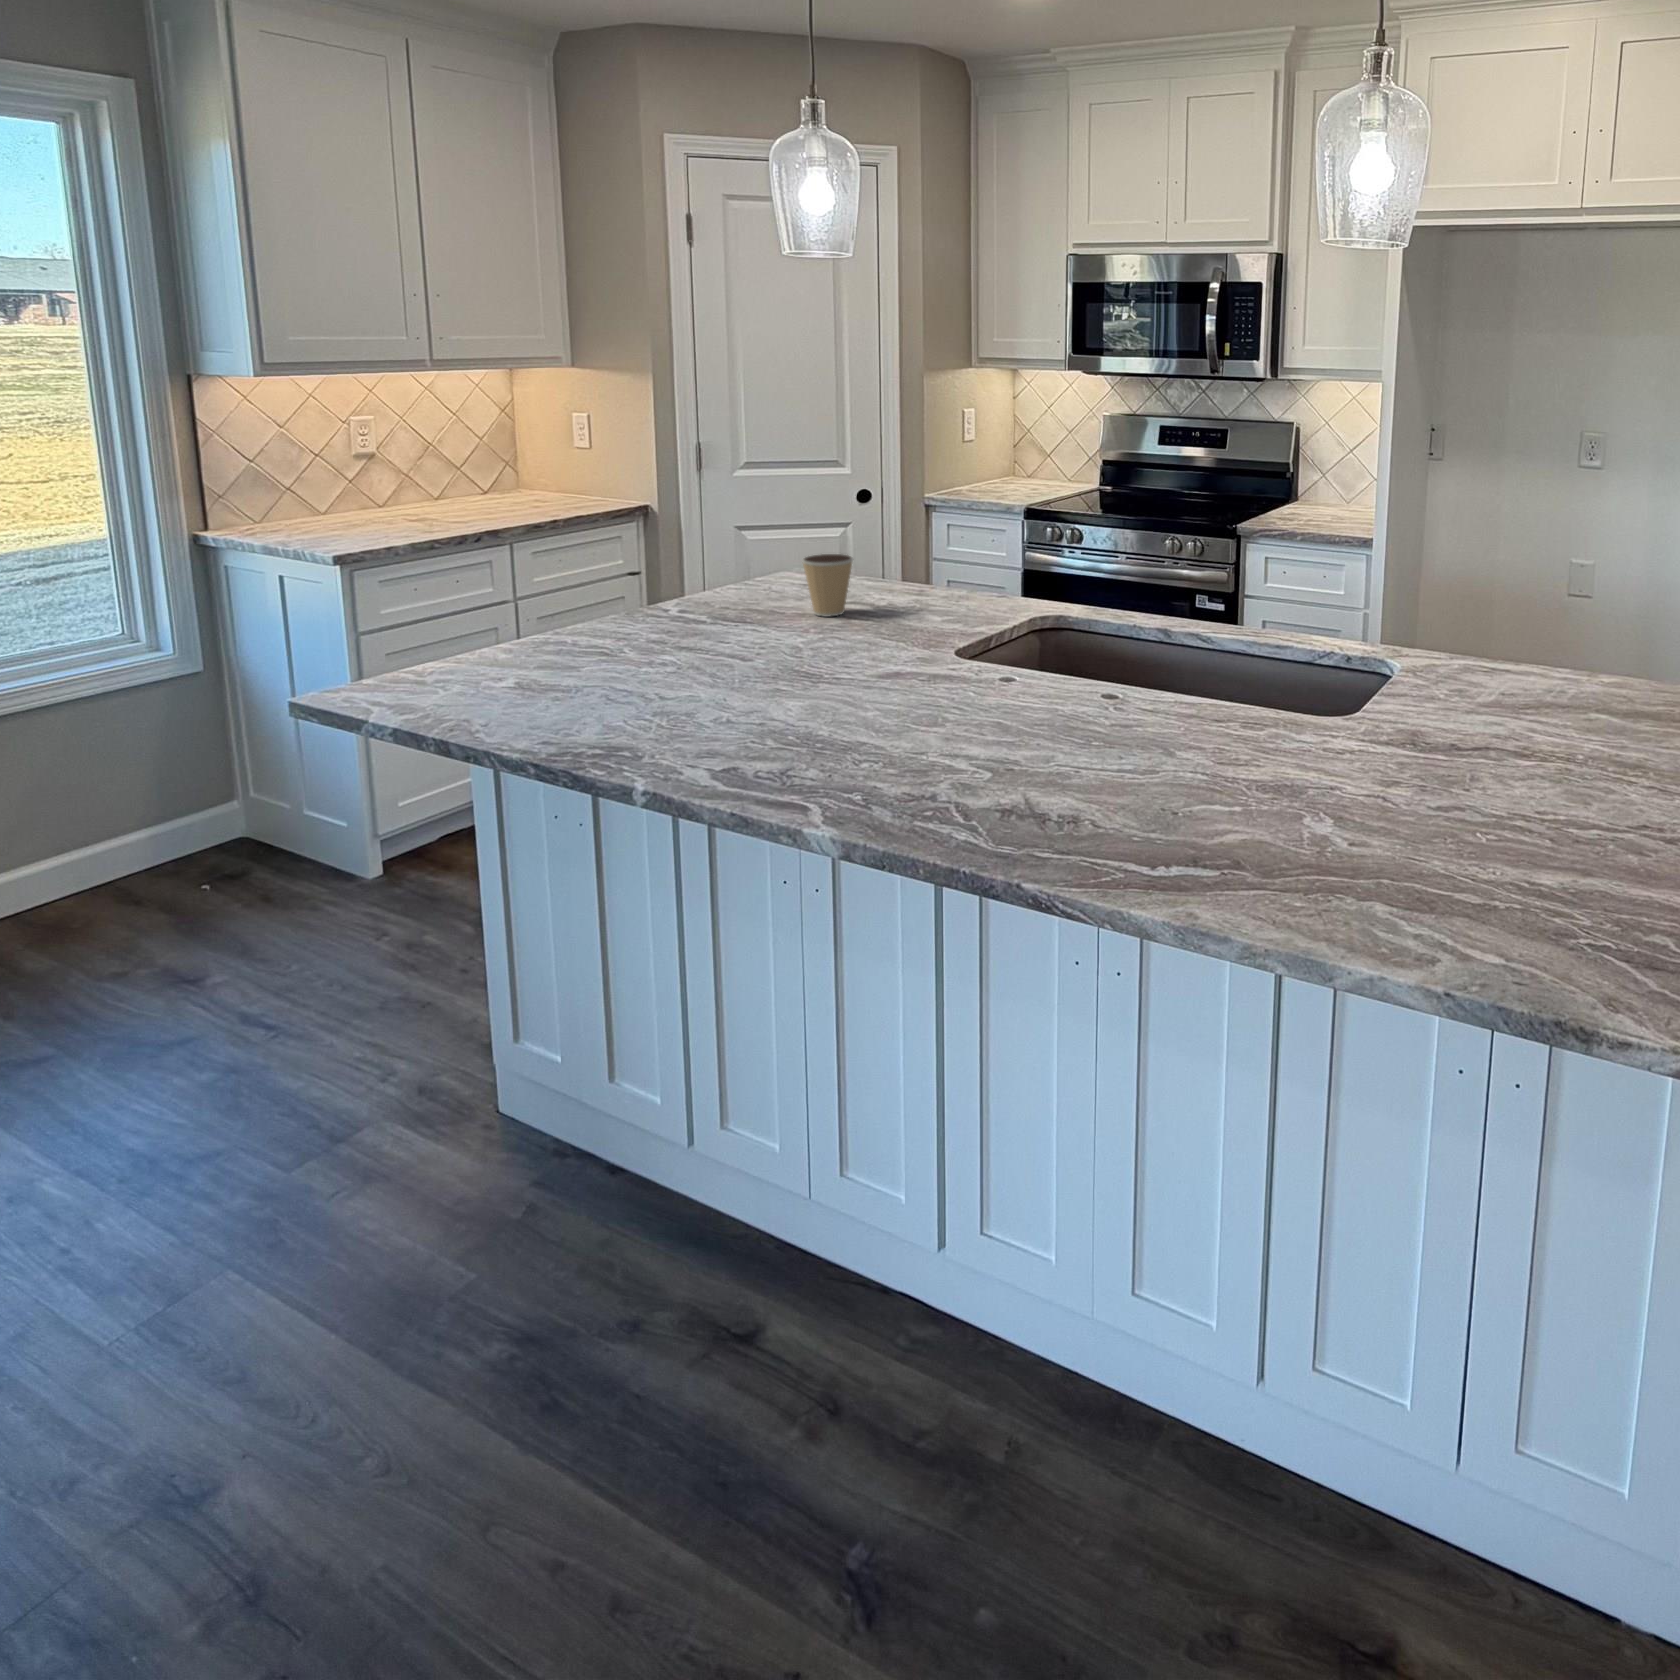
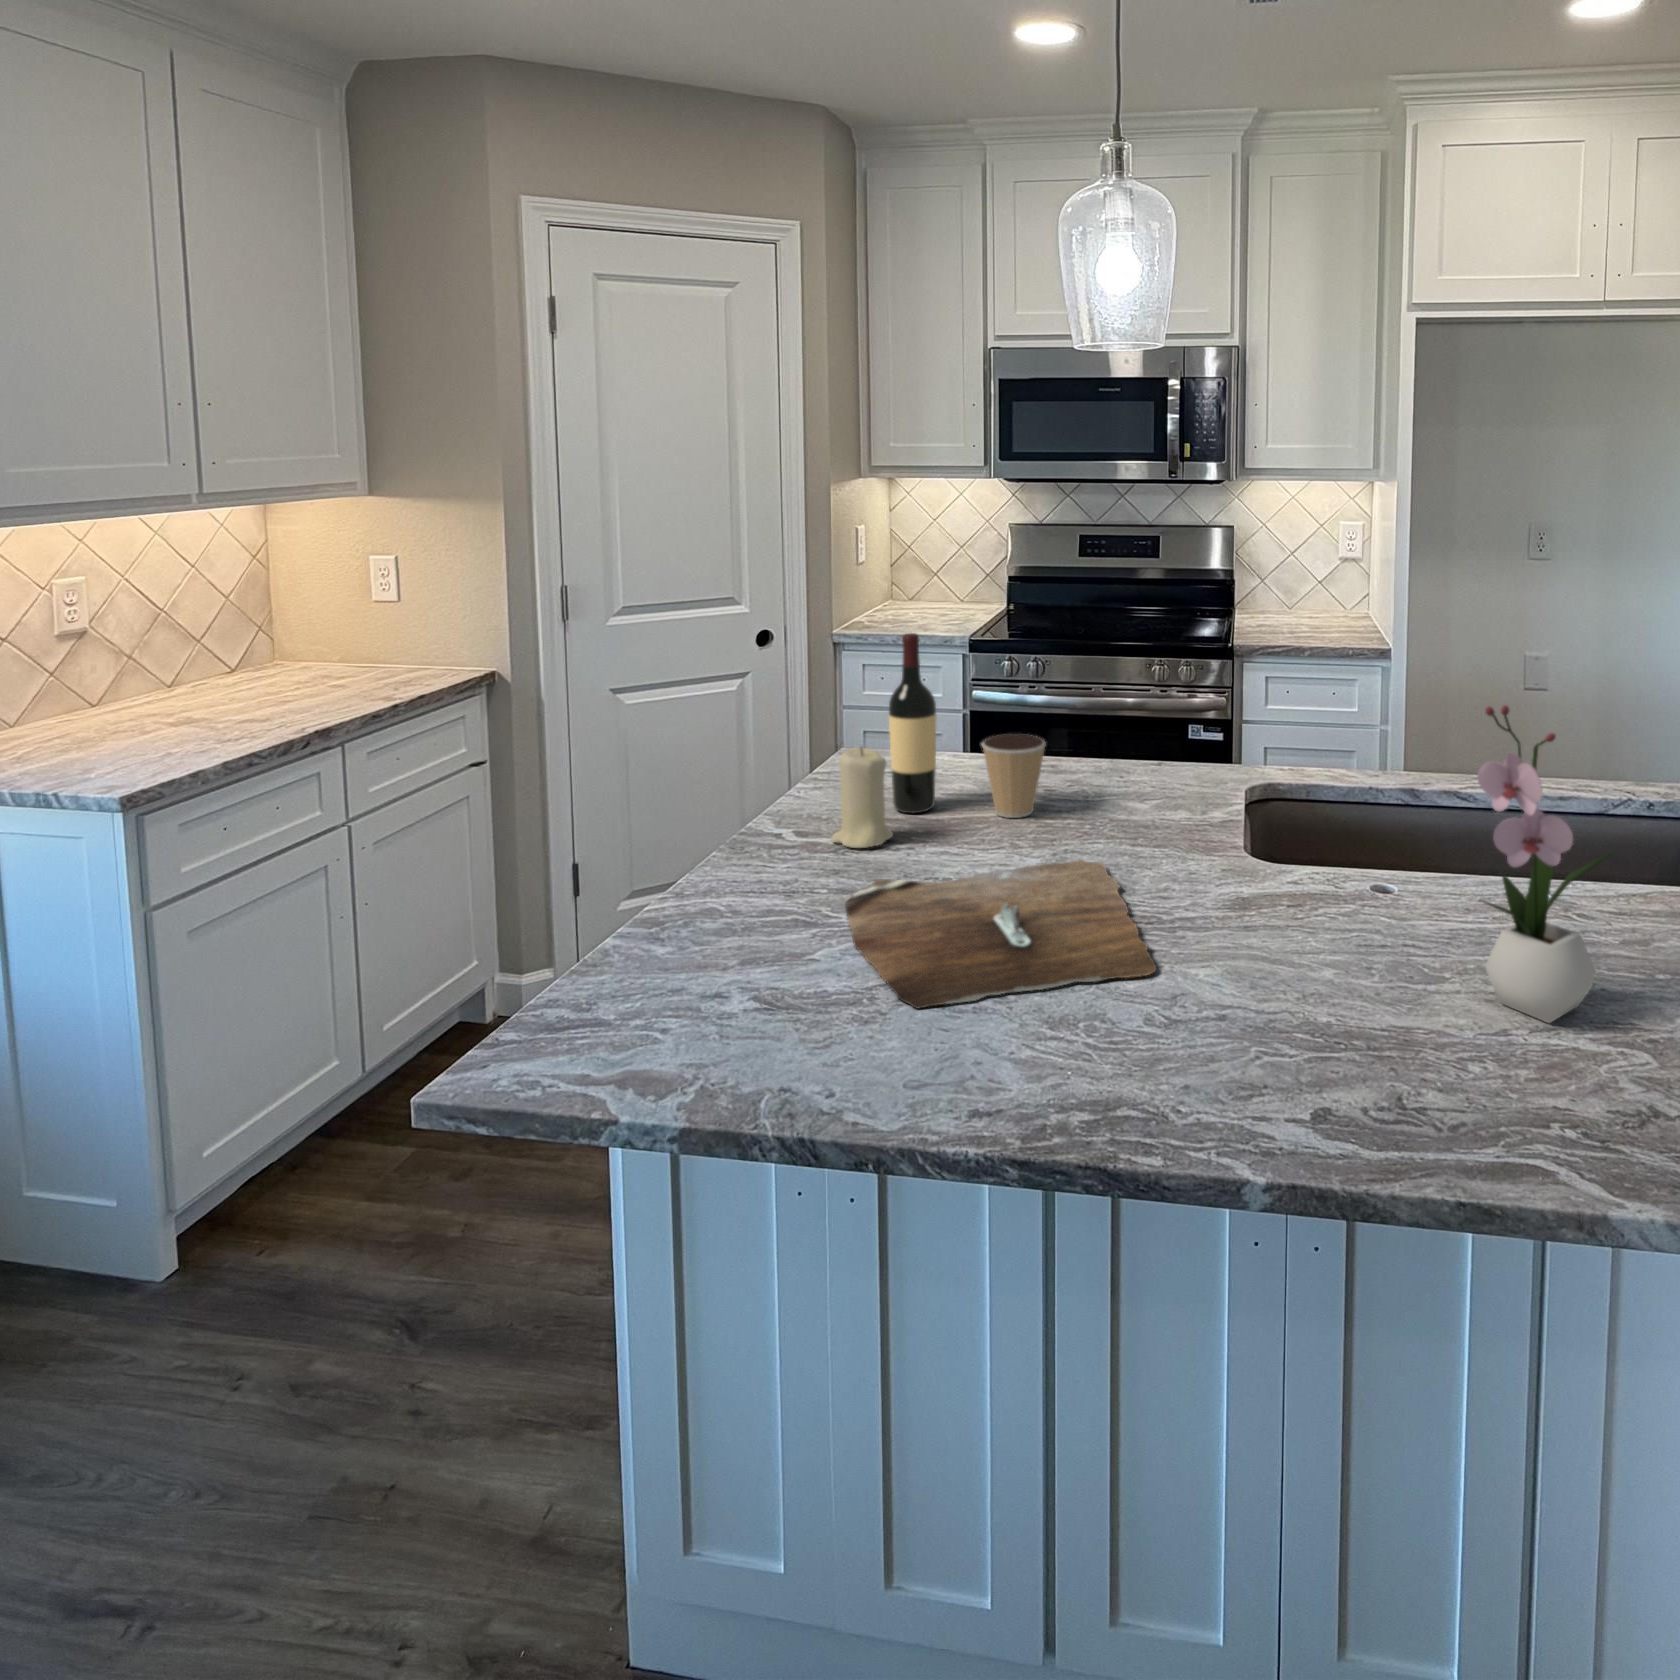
wine bottle: none [745,469,783,607] -> present [889,633,936,813]
flower arrangement: none [895,516,1002,763] -> present [1477,705,1612,1023]
candle: none [674,547,718,621] -> present [831,747,893,848]
cutting board: none [556,637,822,704] -> present [845,860,1156,1009]

